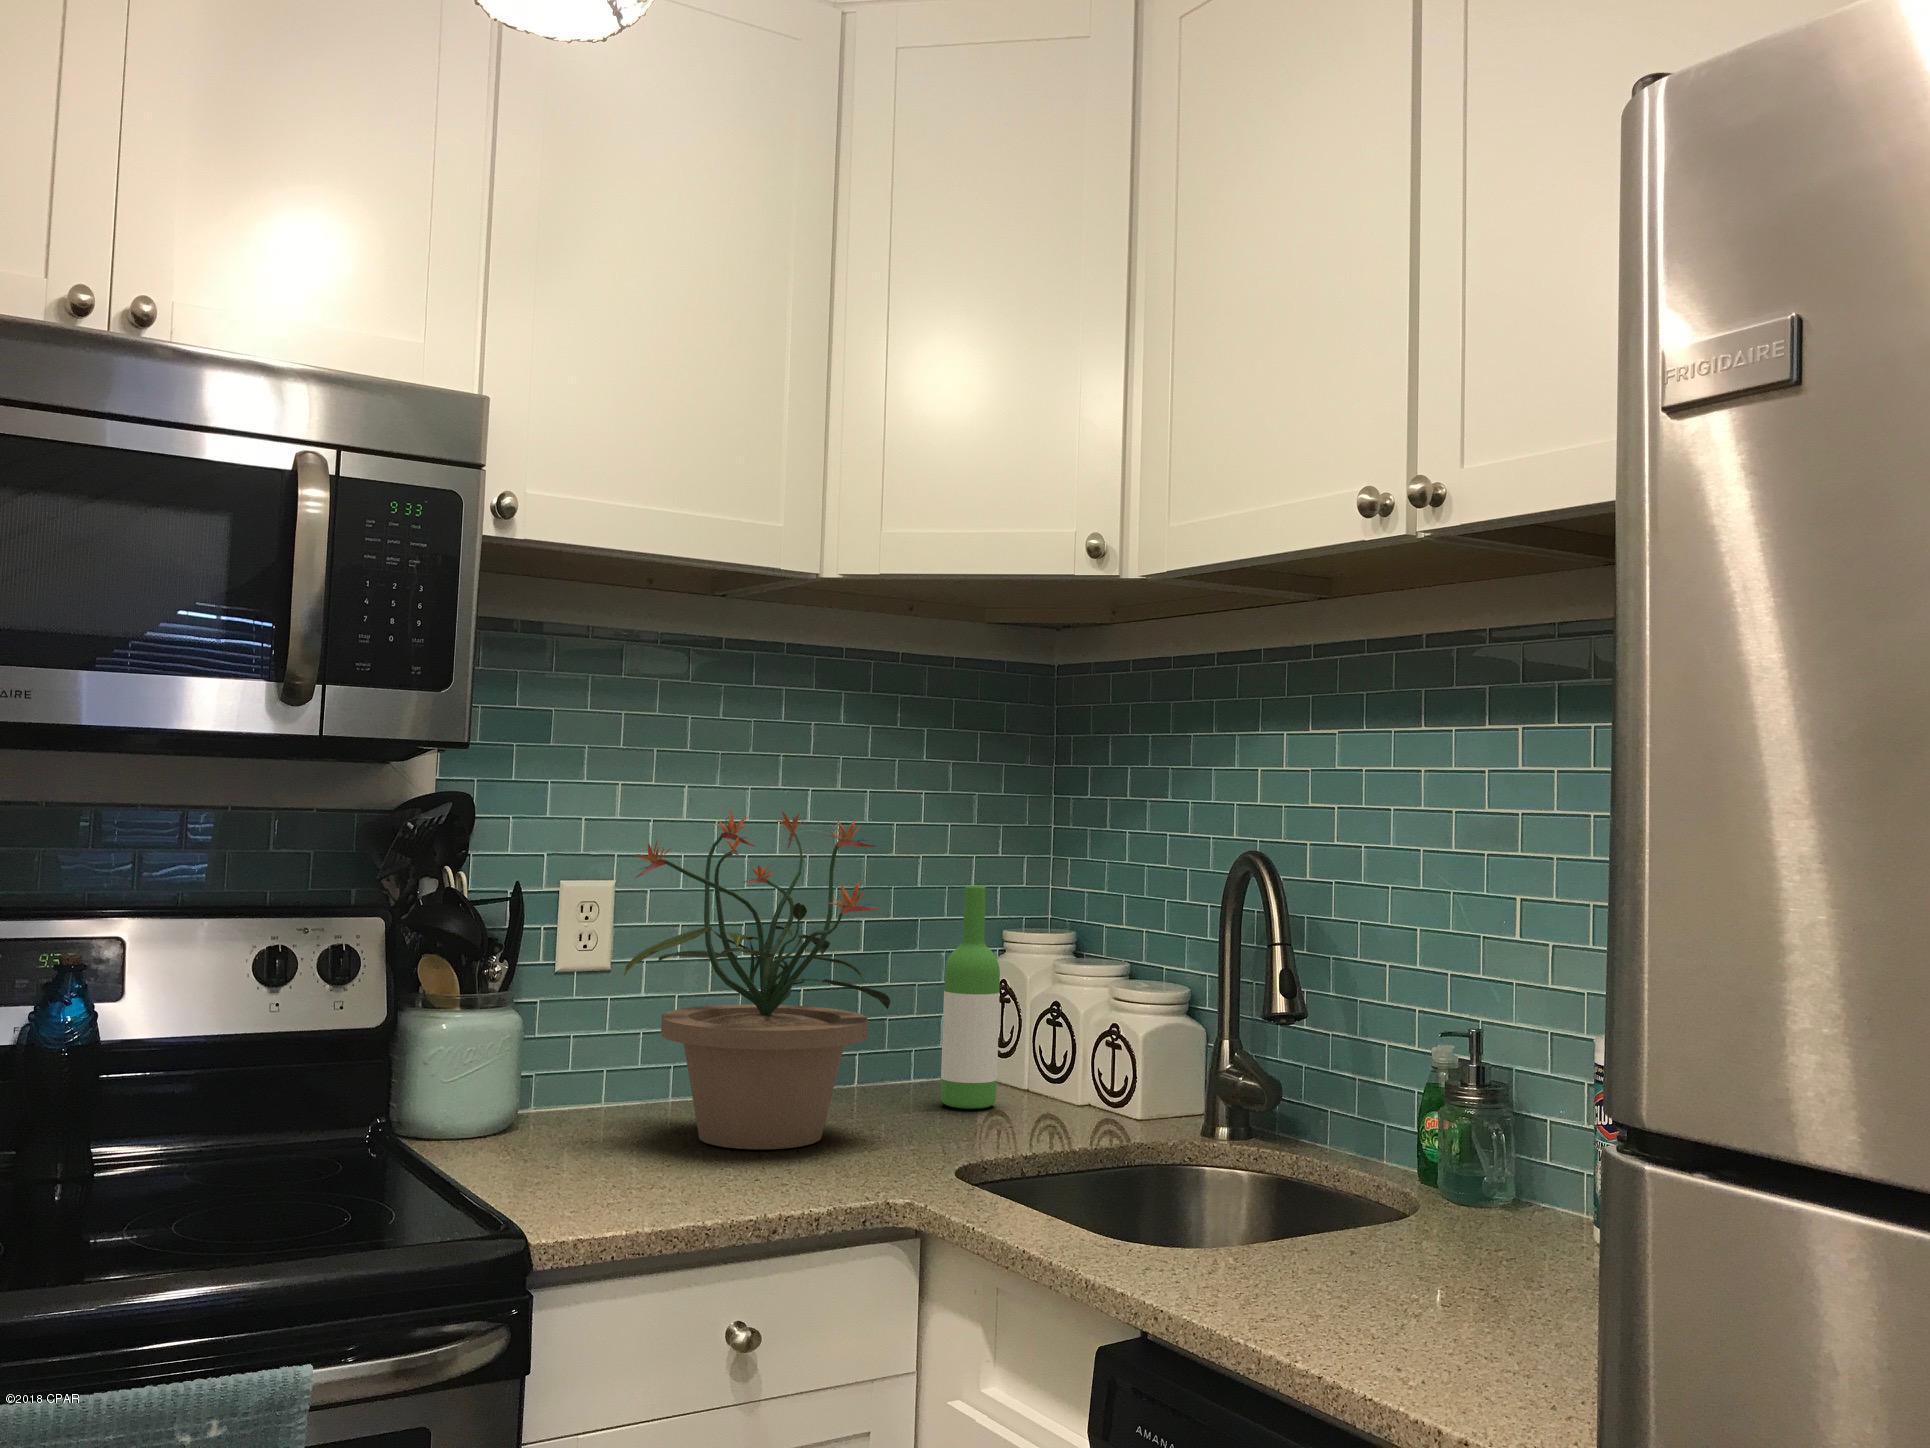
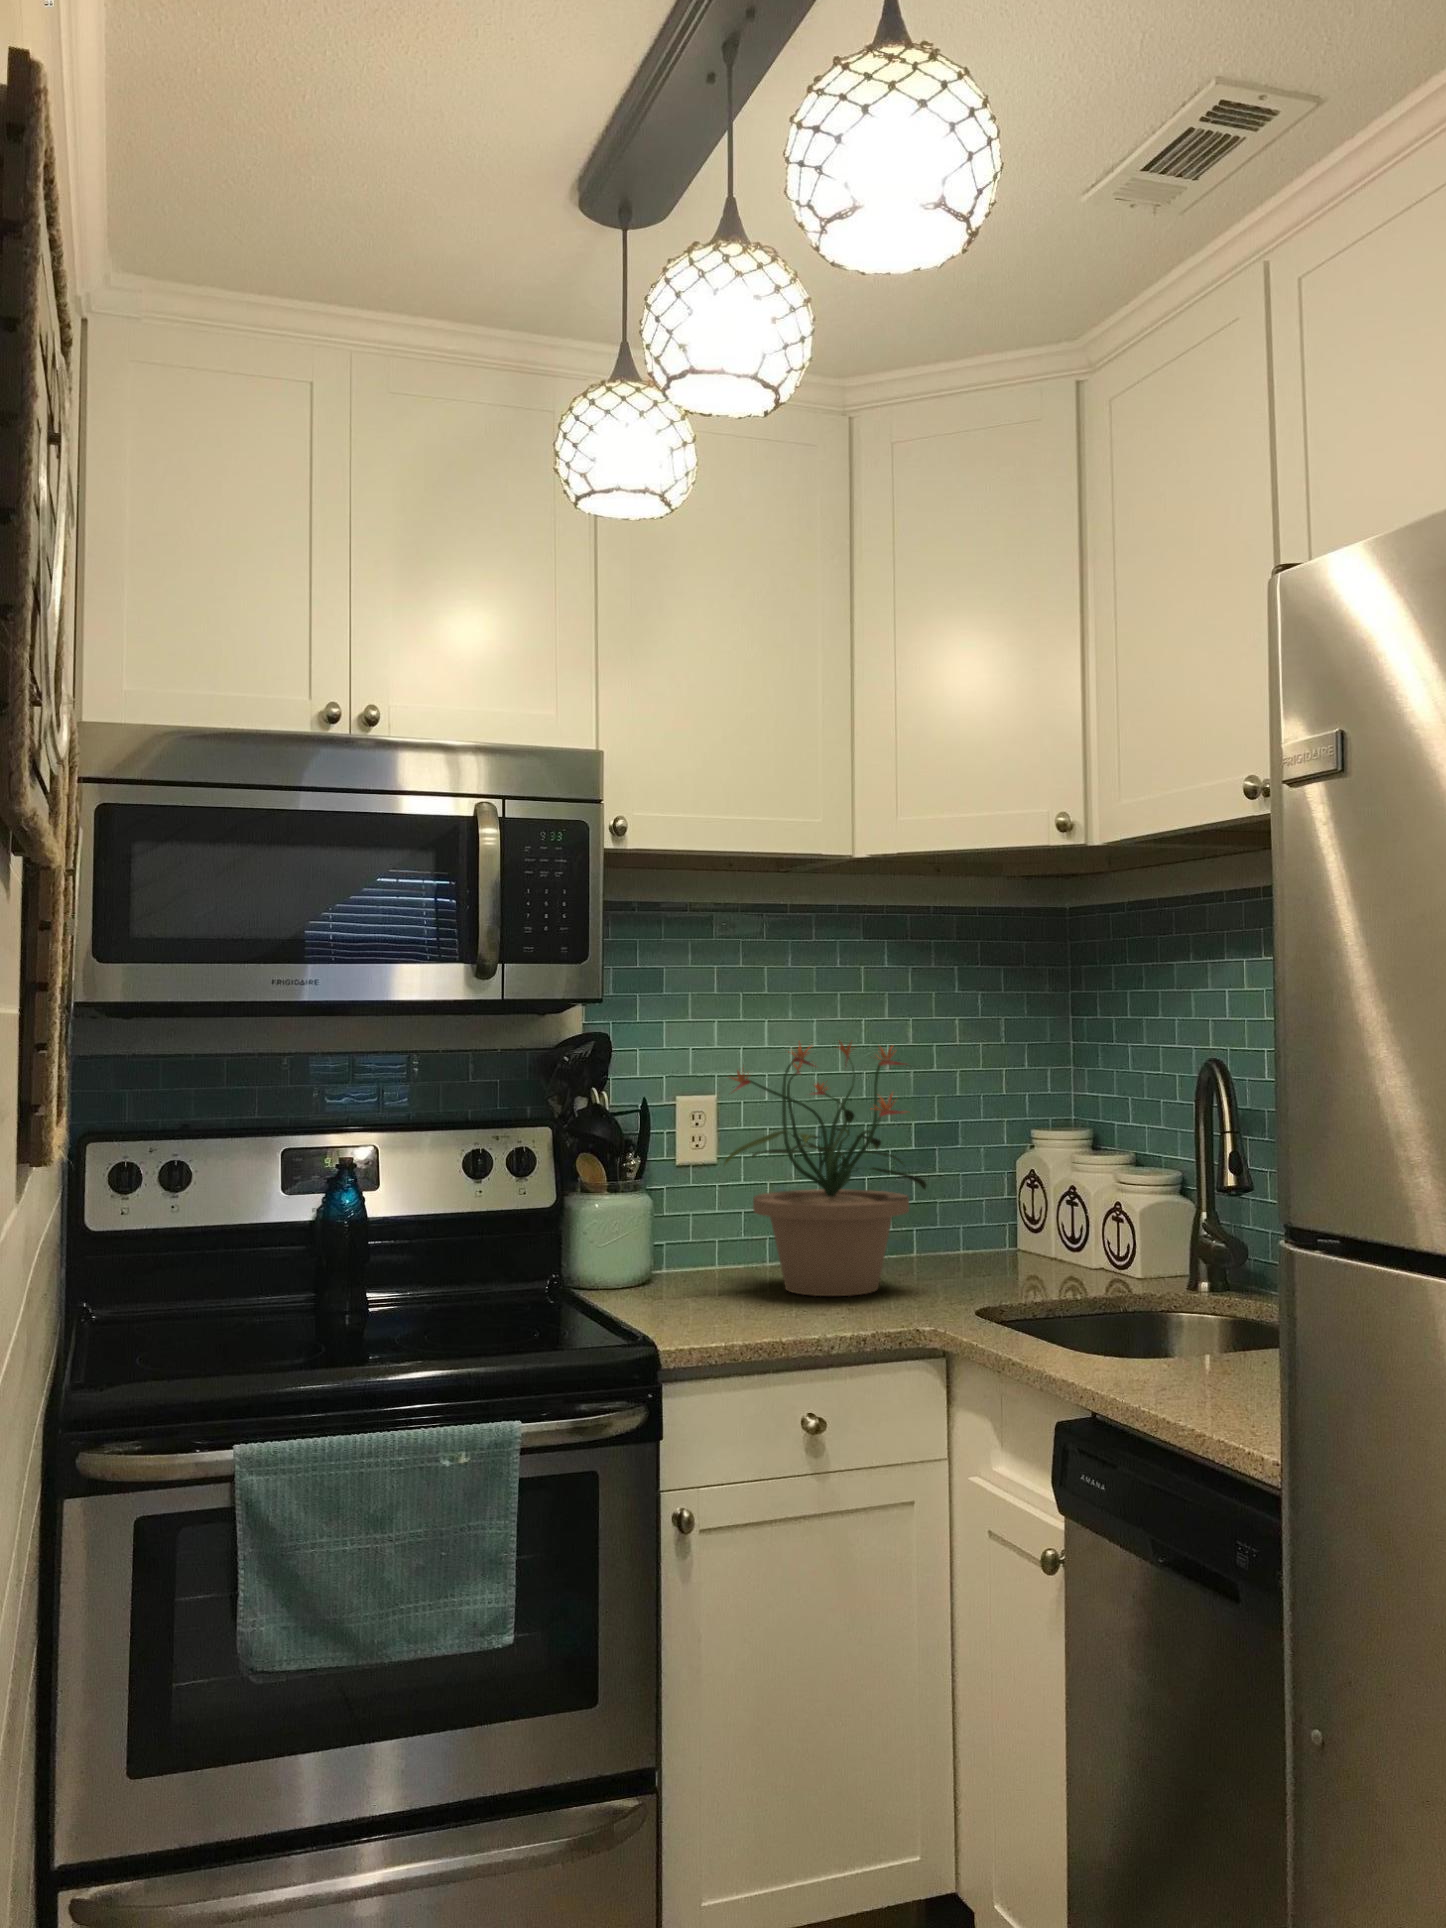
wine bottle: present [941,885,1000,1109] -> none [977,1093,1023,1271]

